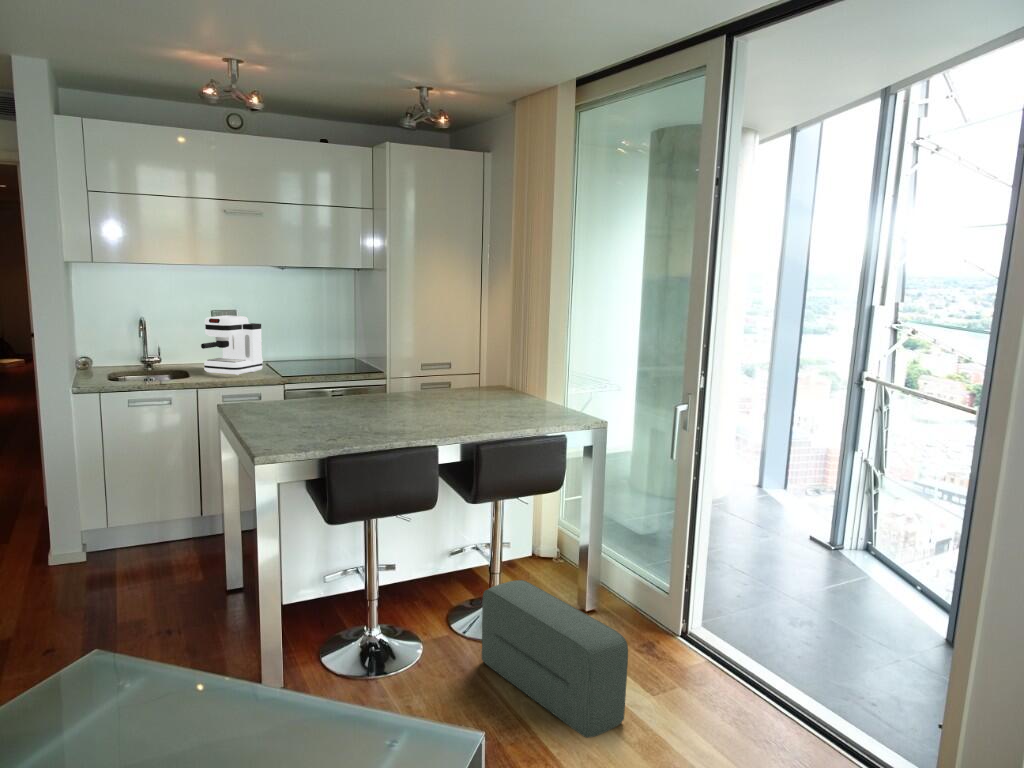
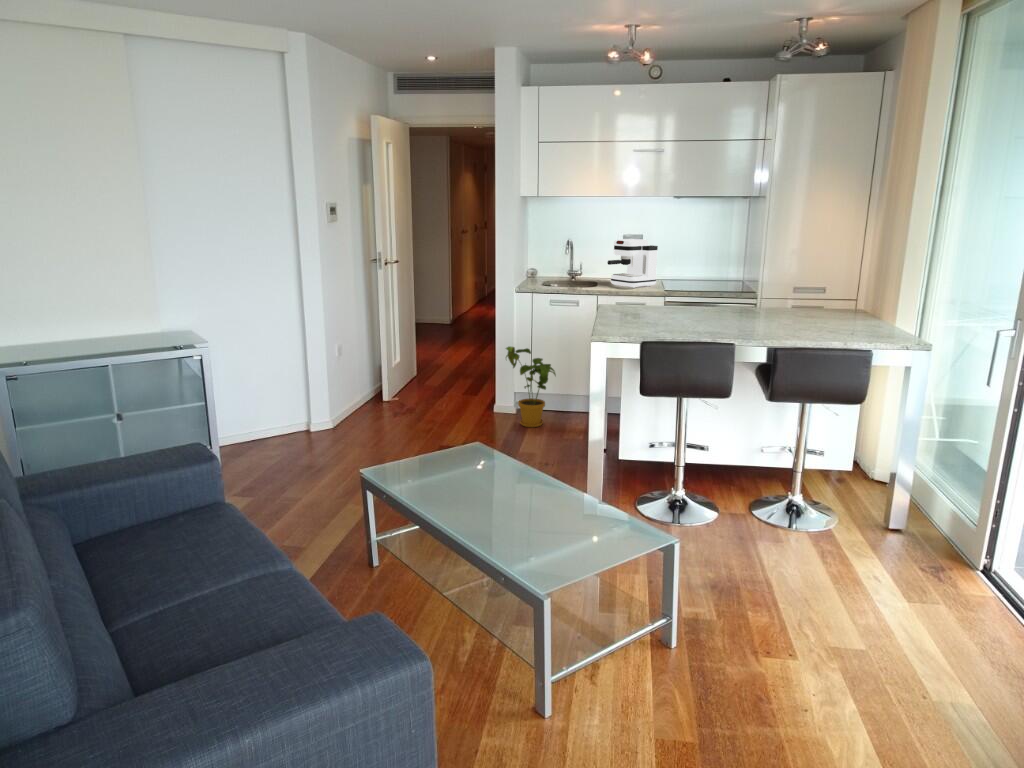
house plant: none [74,469,154,577] -> present [506,347,556,427]
pouf: present [482,580,628,738] -> none [761,475,871,612]

